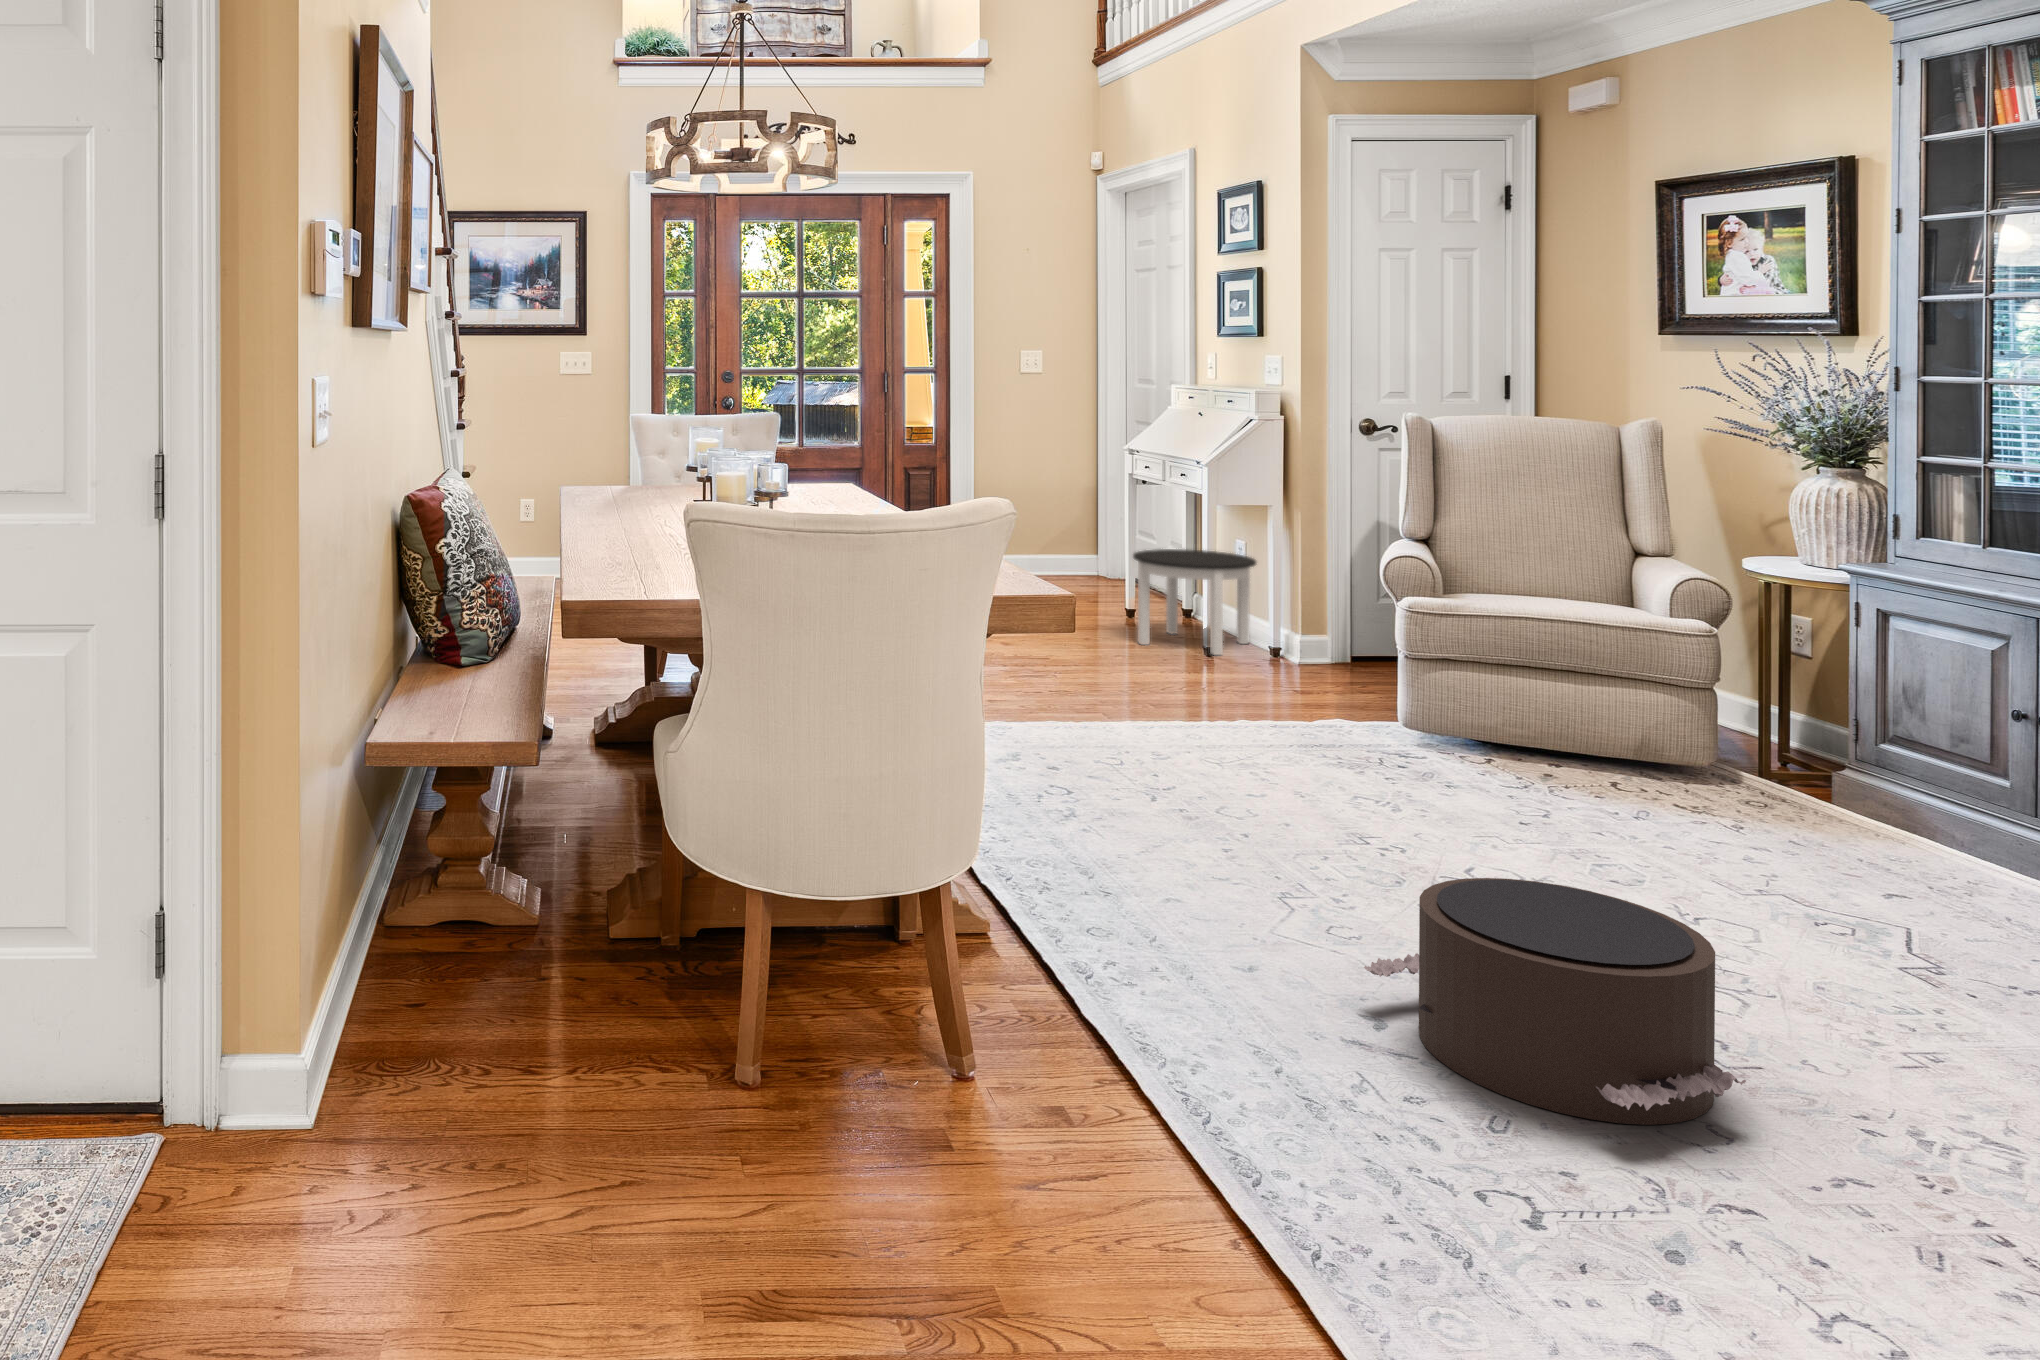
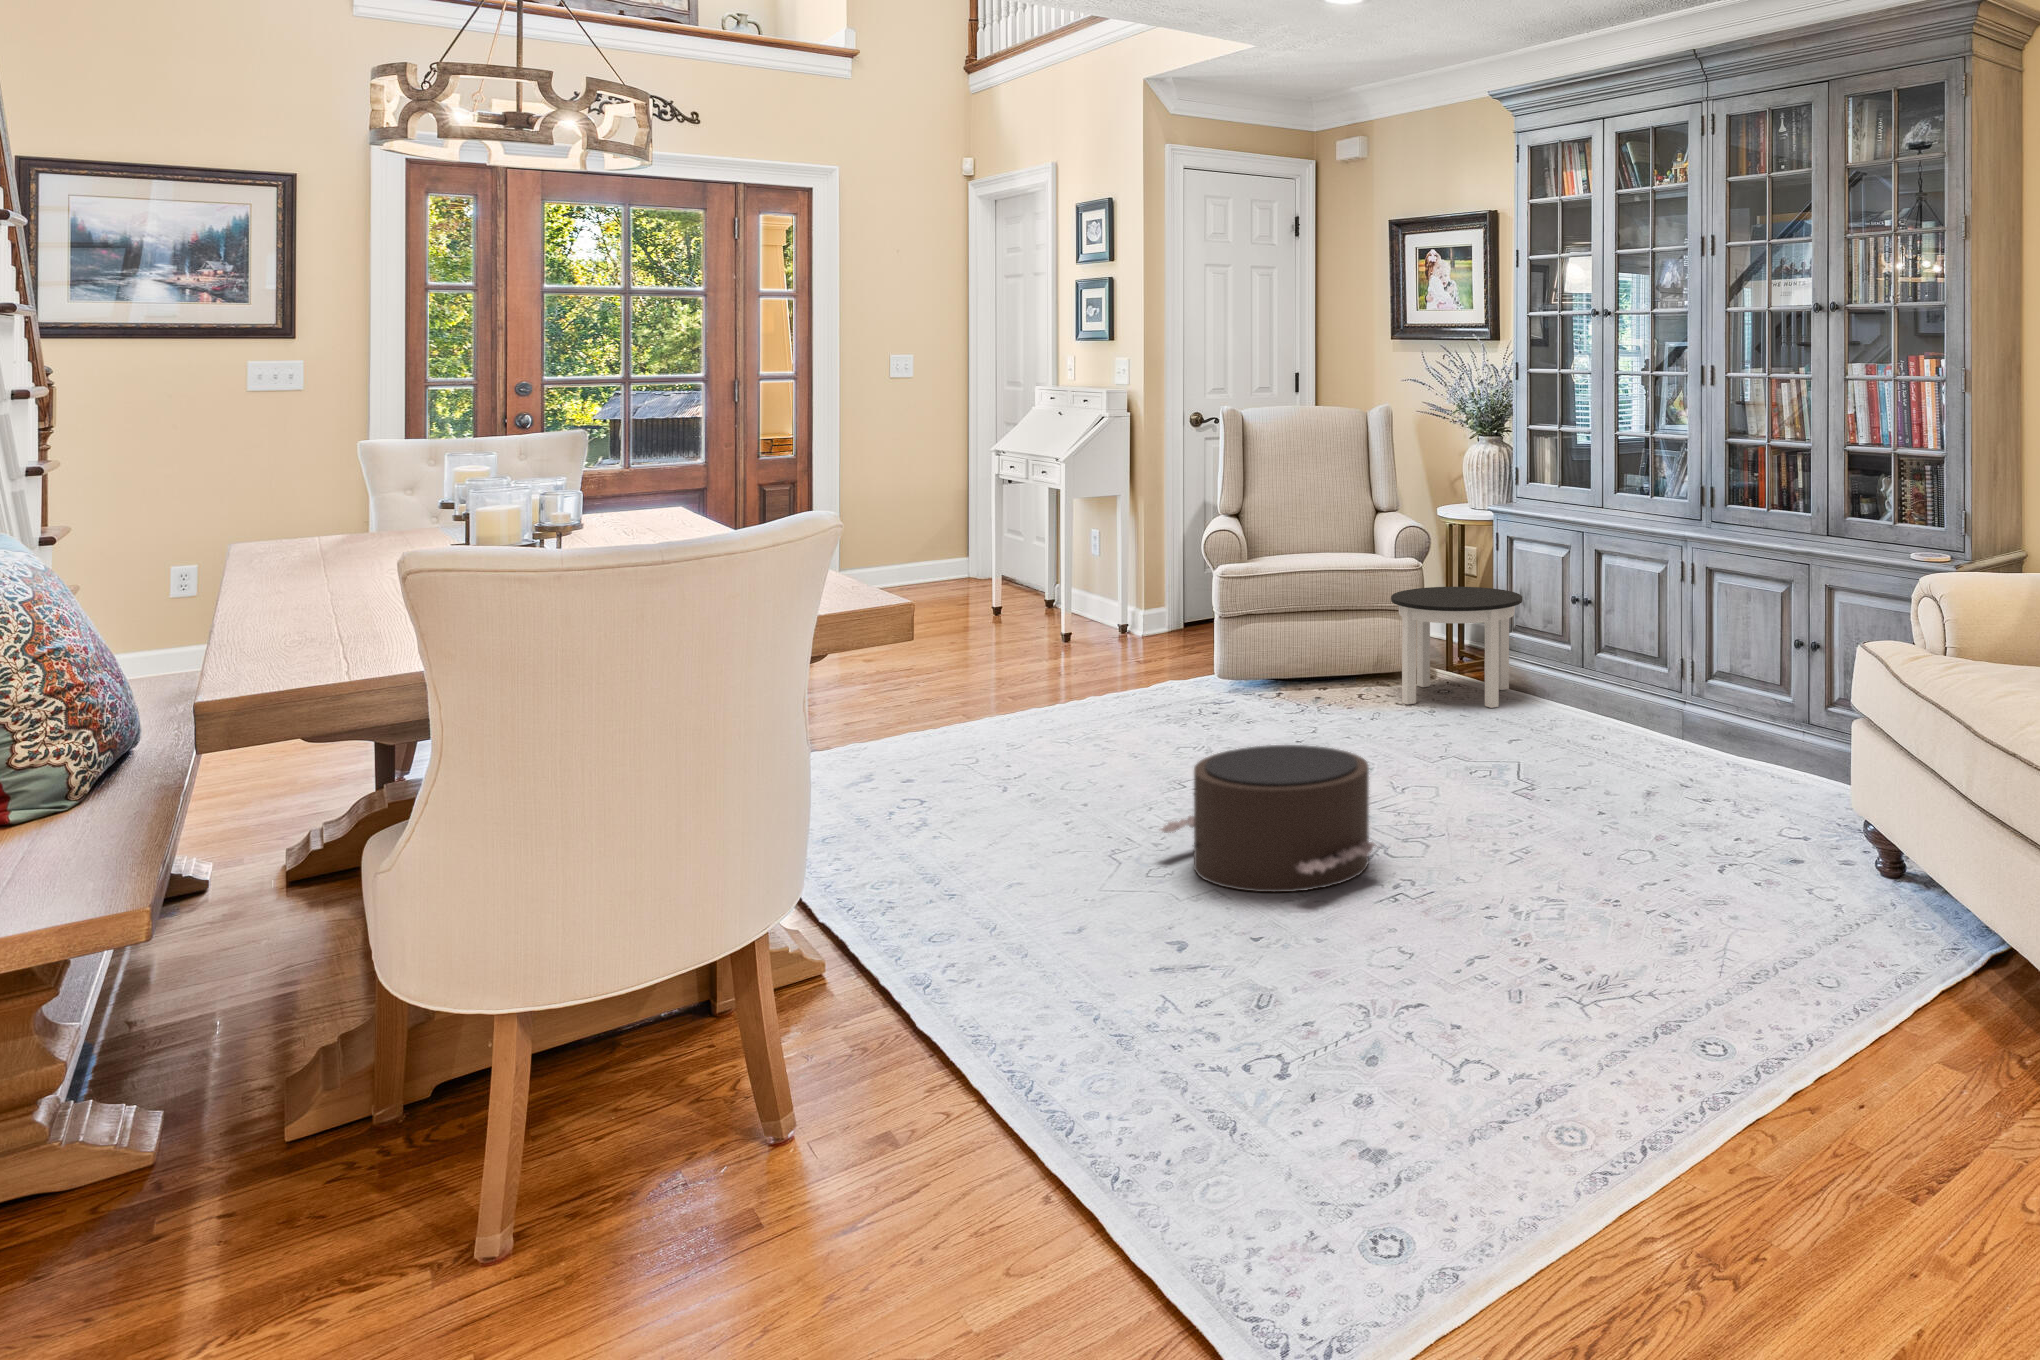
round table: present [1133,549,1256,655] -> present [1391,587,1522,708]

